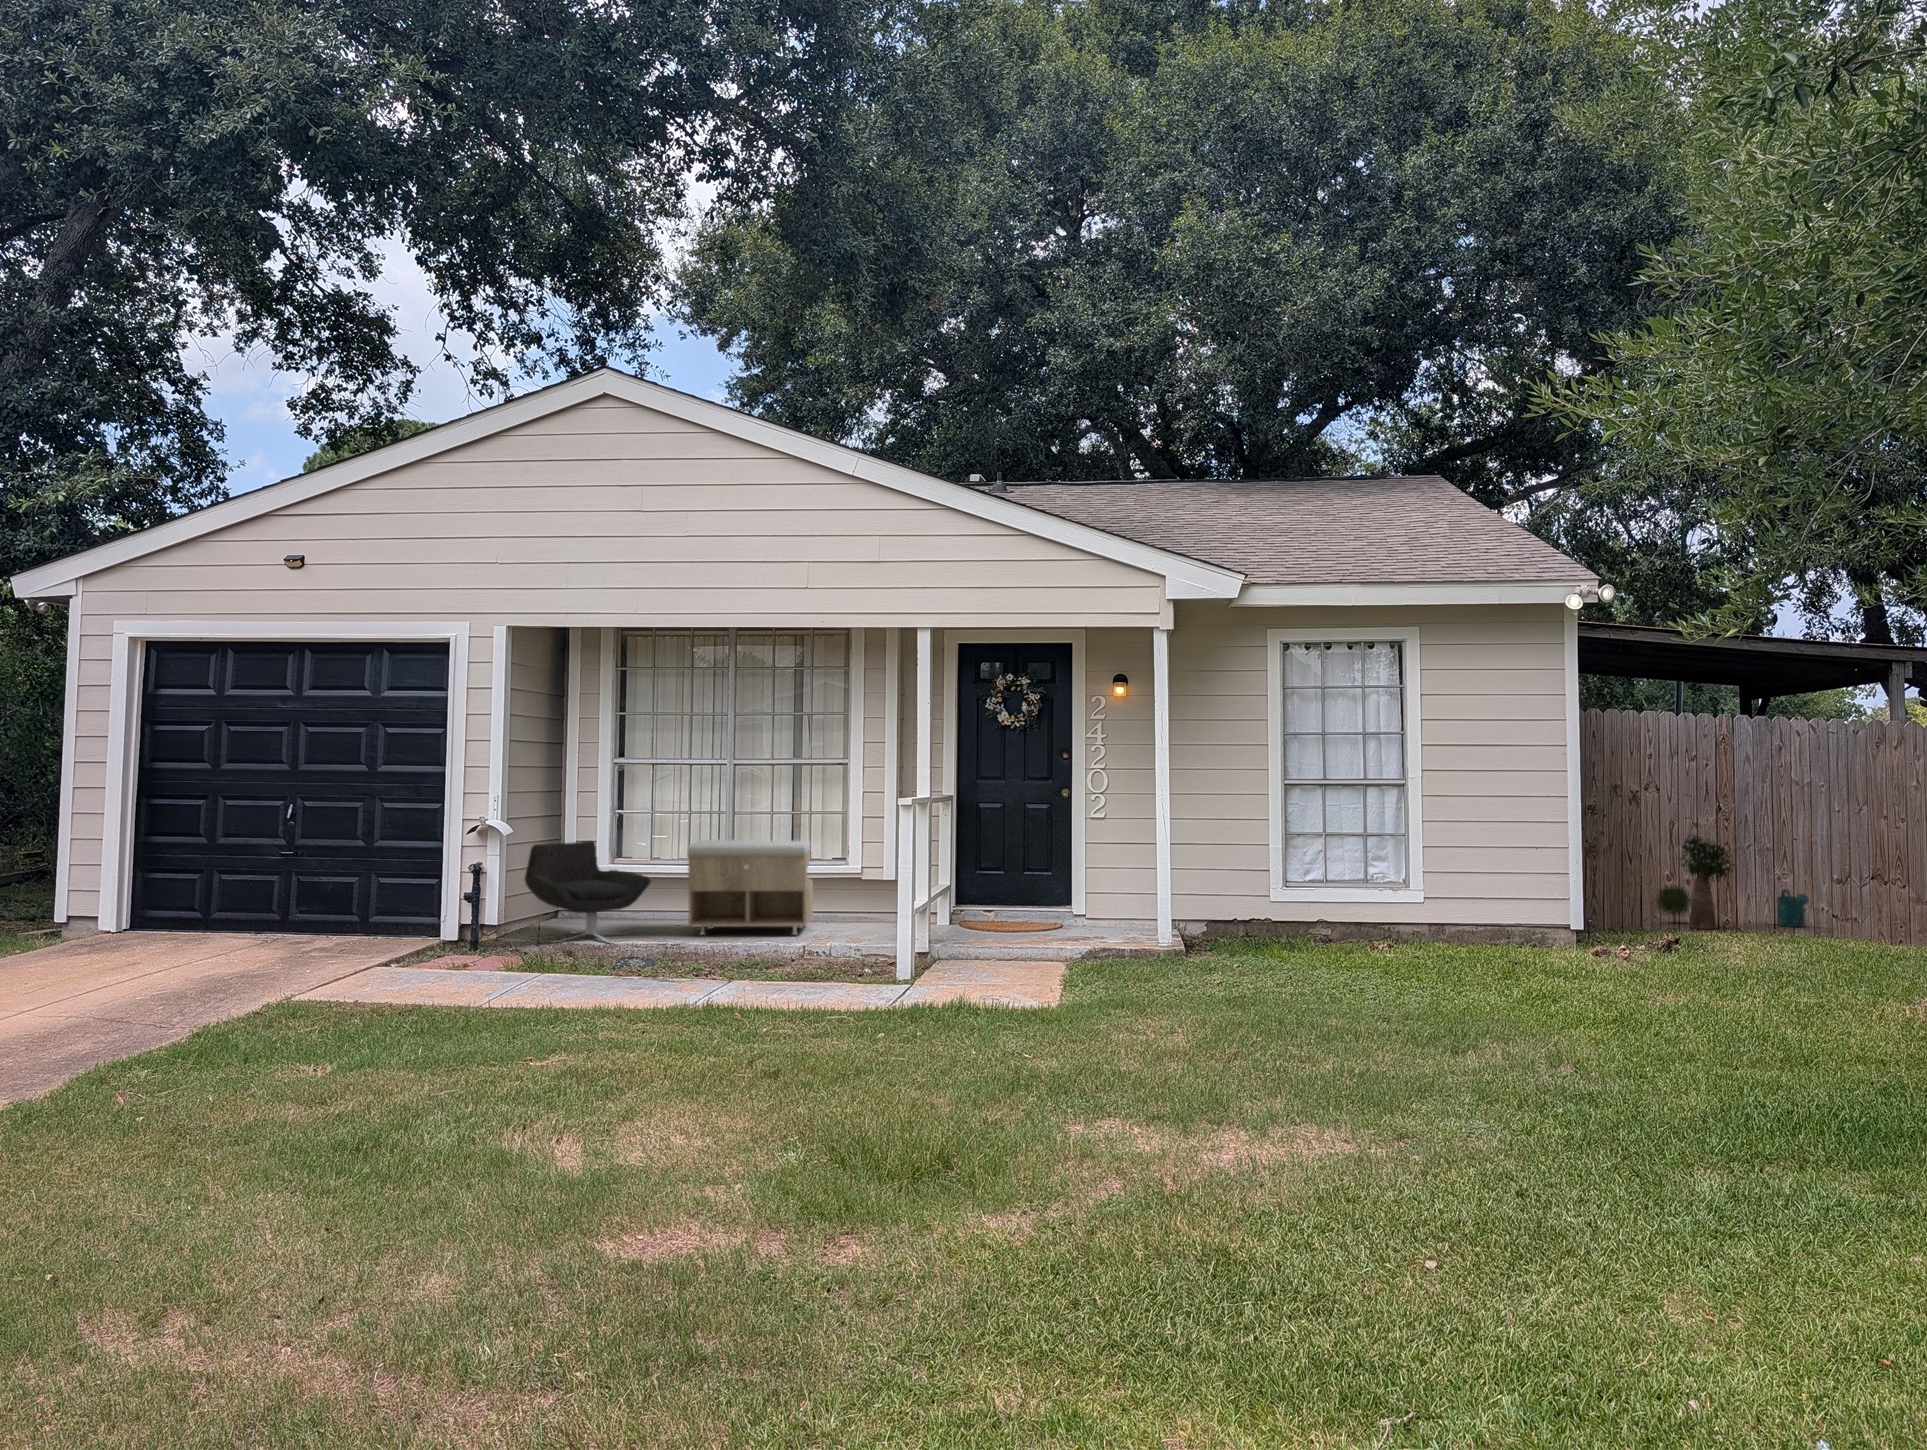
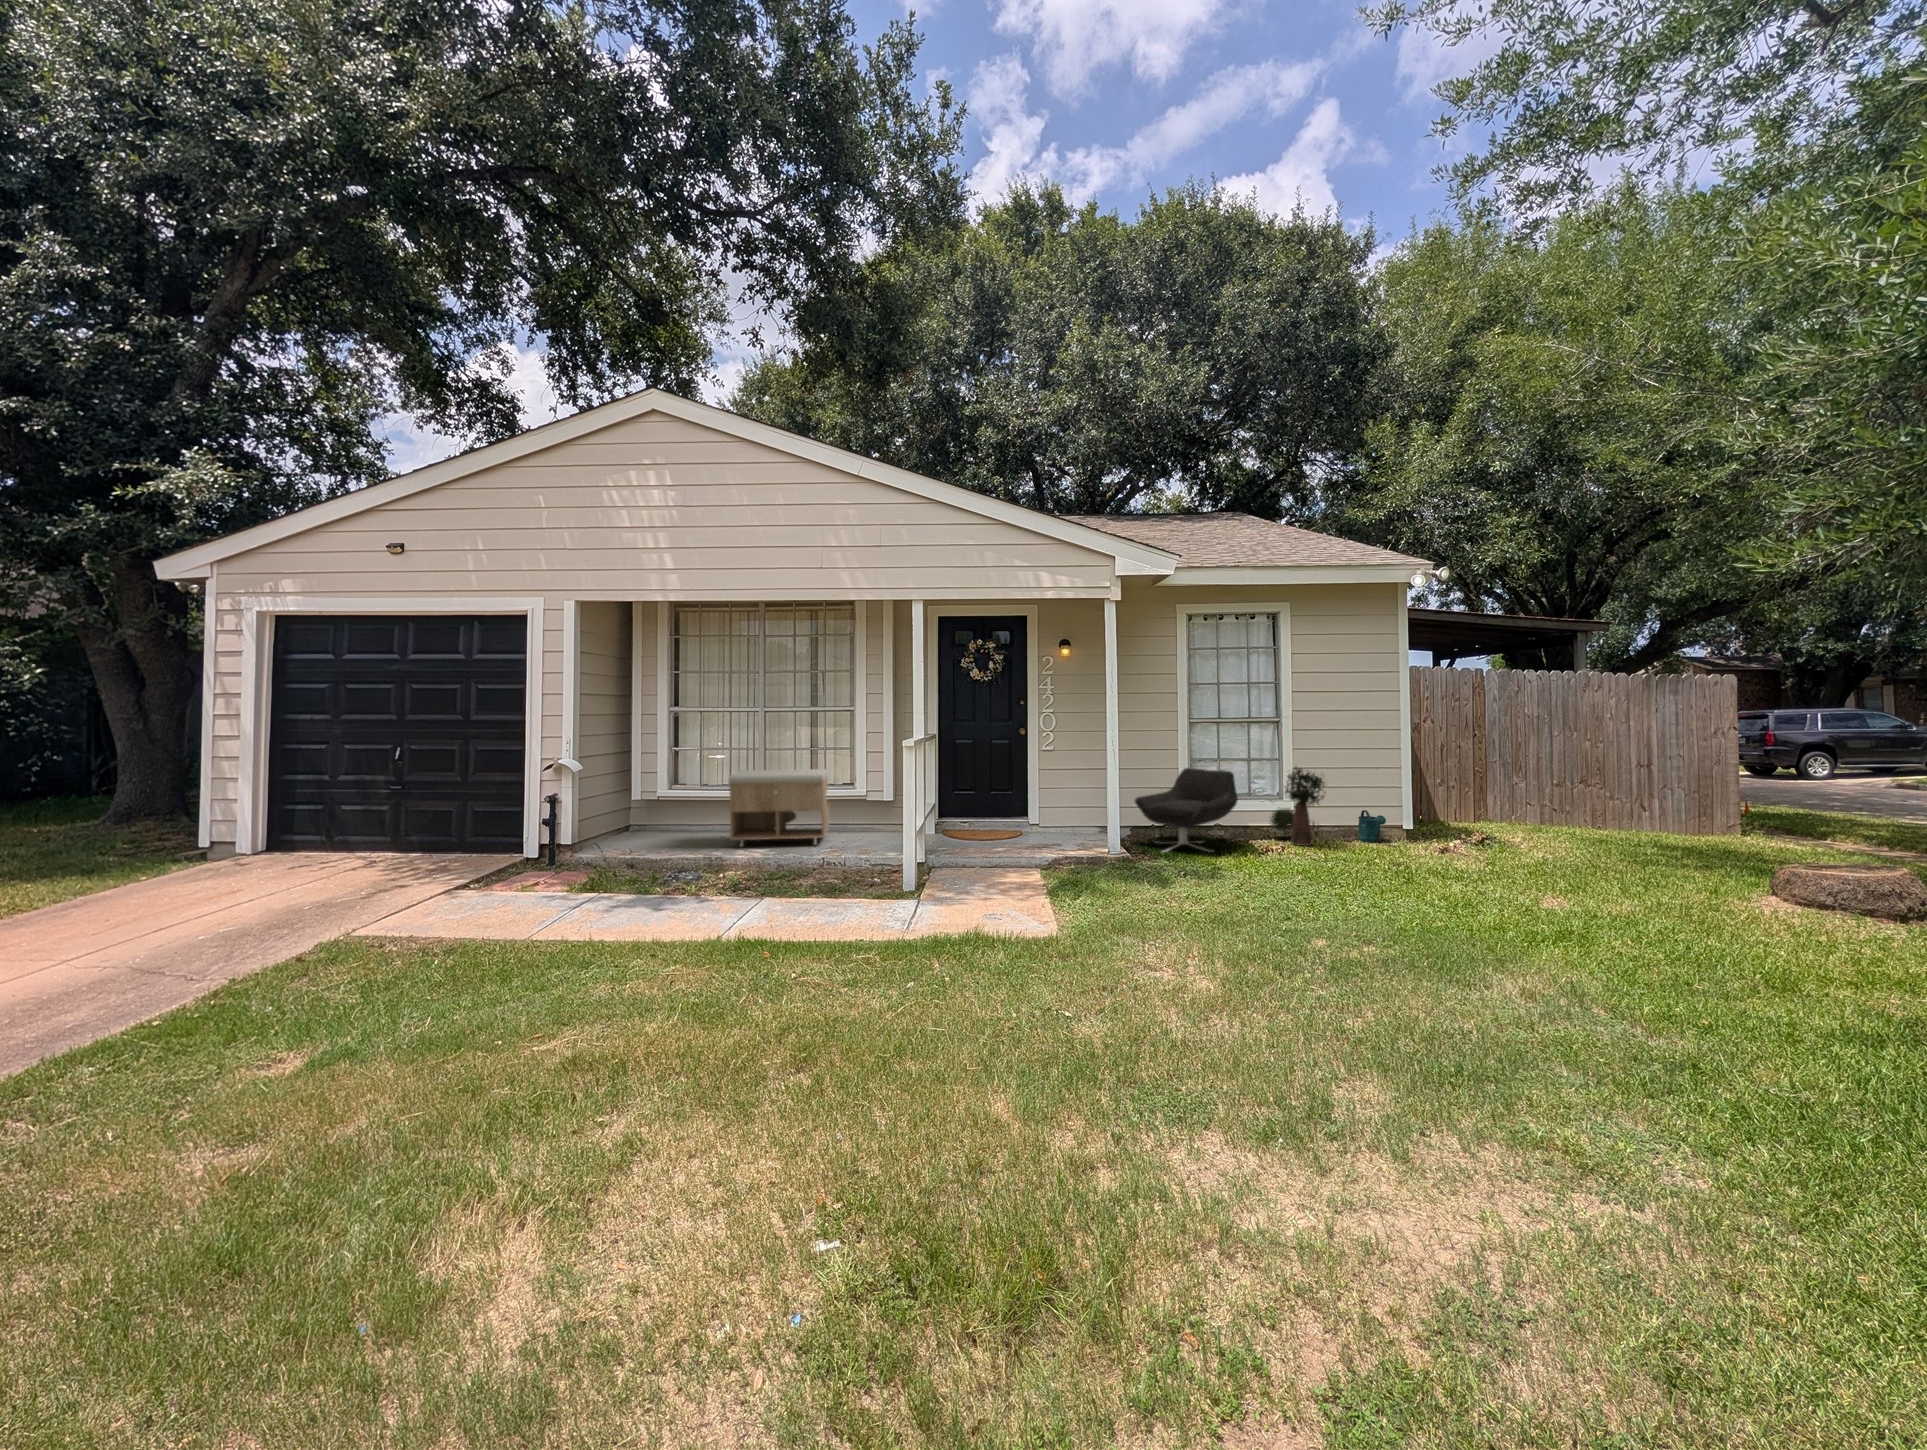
potted plant: present [1655,835,1733,929] -> present [1269,767,1324,846]
lounge chair: present [525,841,651,943] -> present [1135,768,1238,852]
watering can: present [1777,889,1809,927] -> present [1358,810,1386,842]

